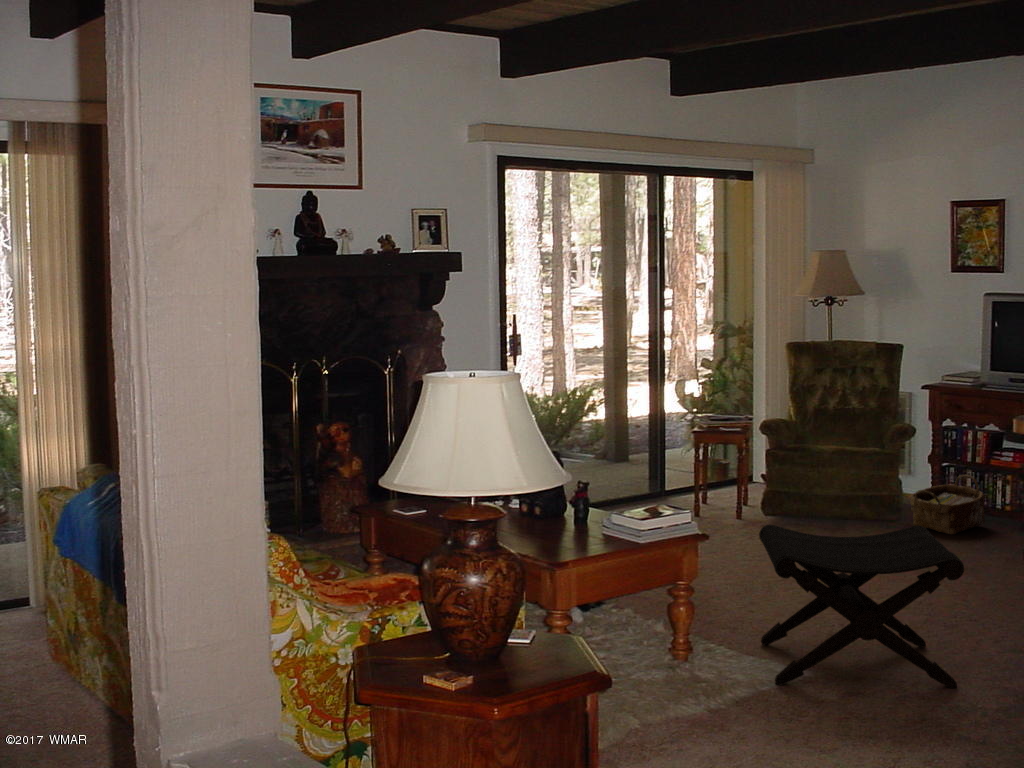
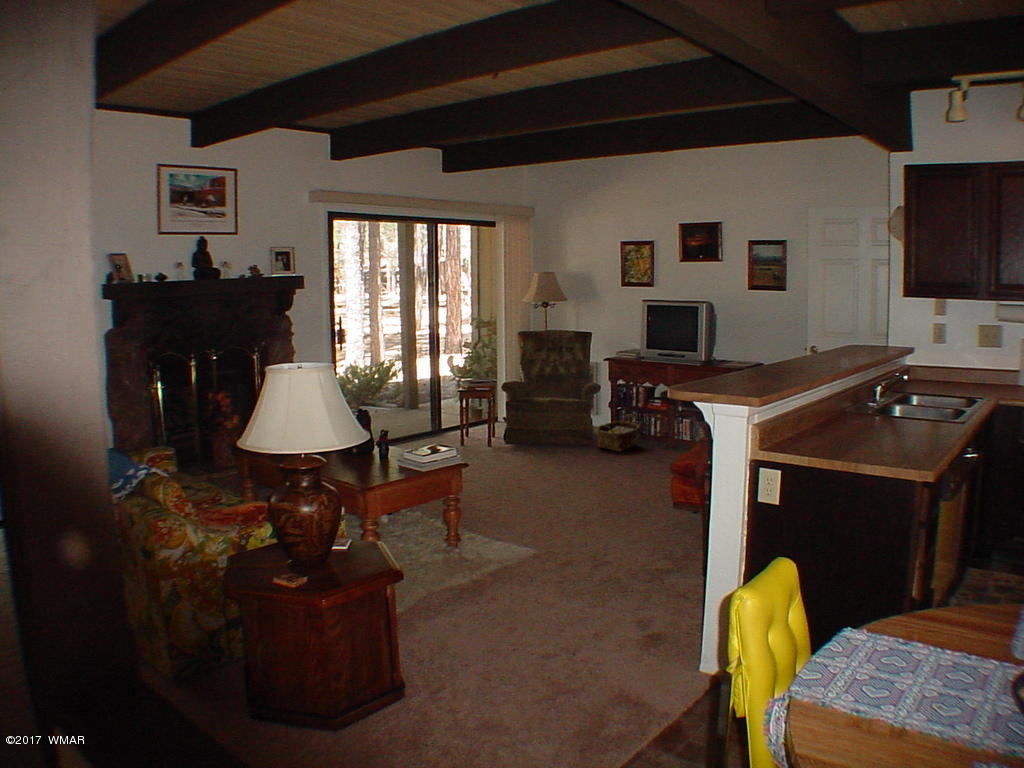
footstool: present [759,525,964,688] -> none [501,444,611,536]

